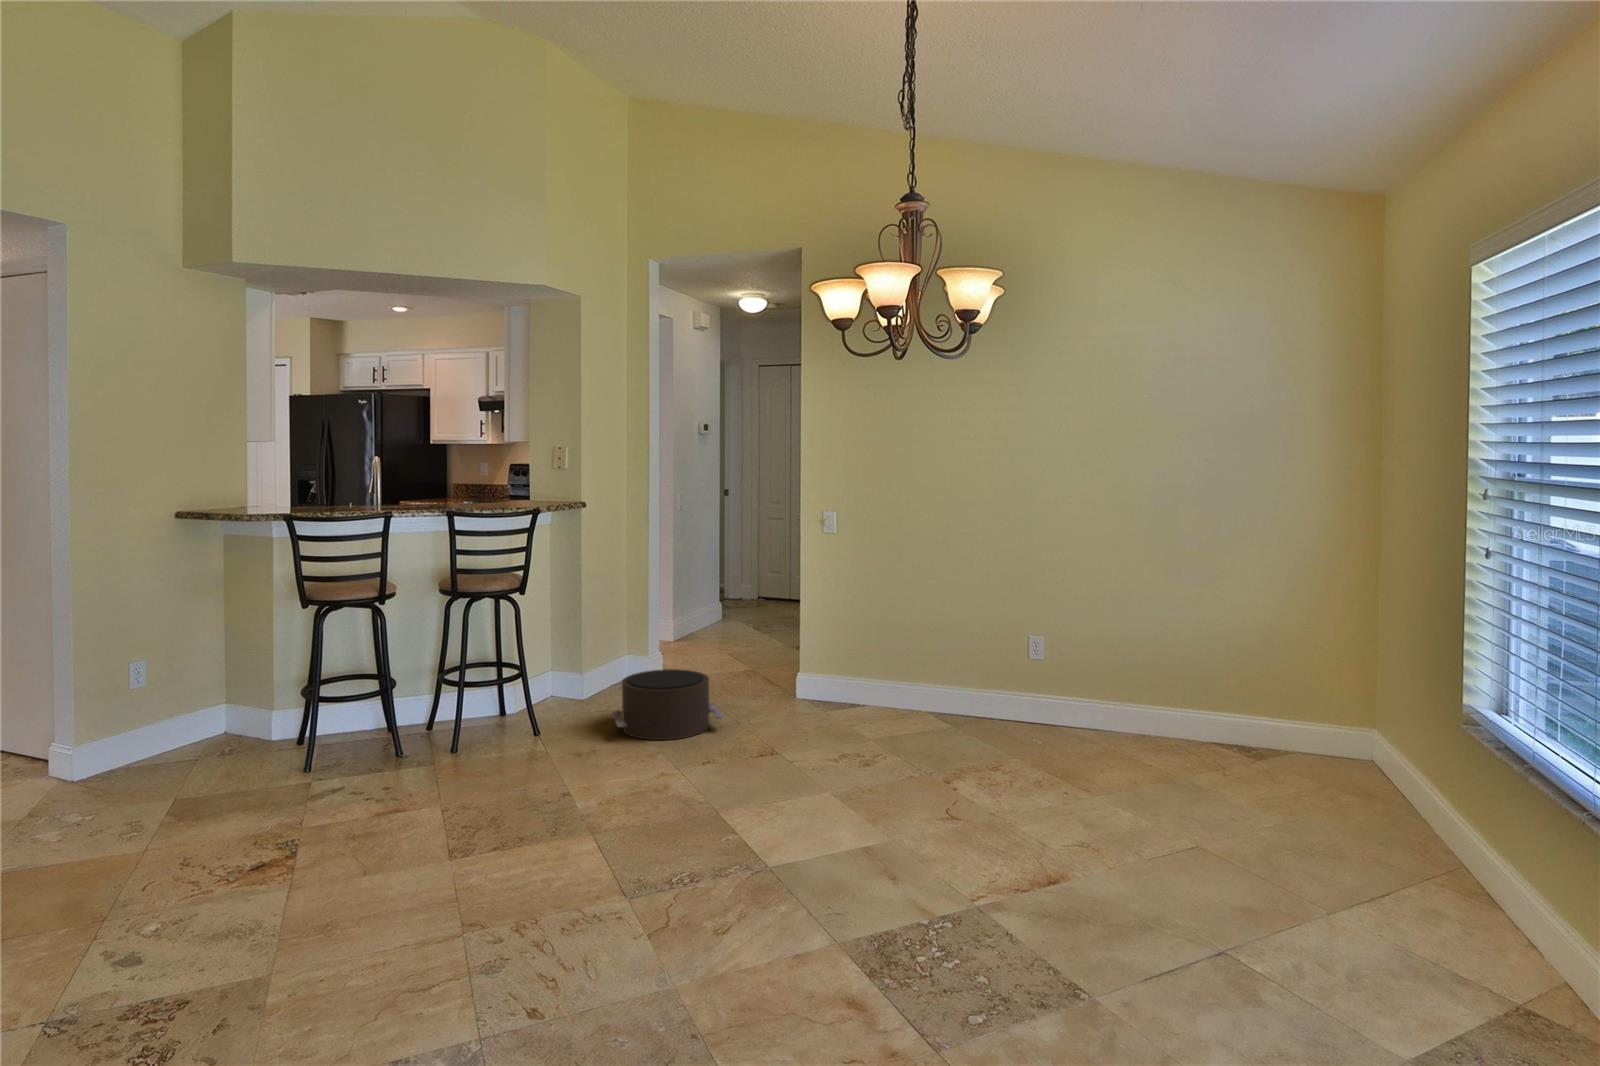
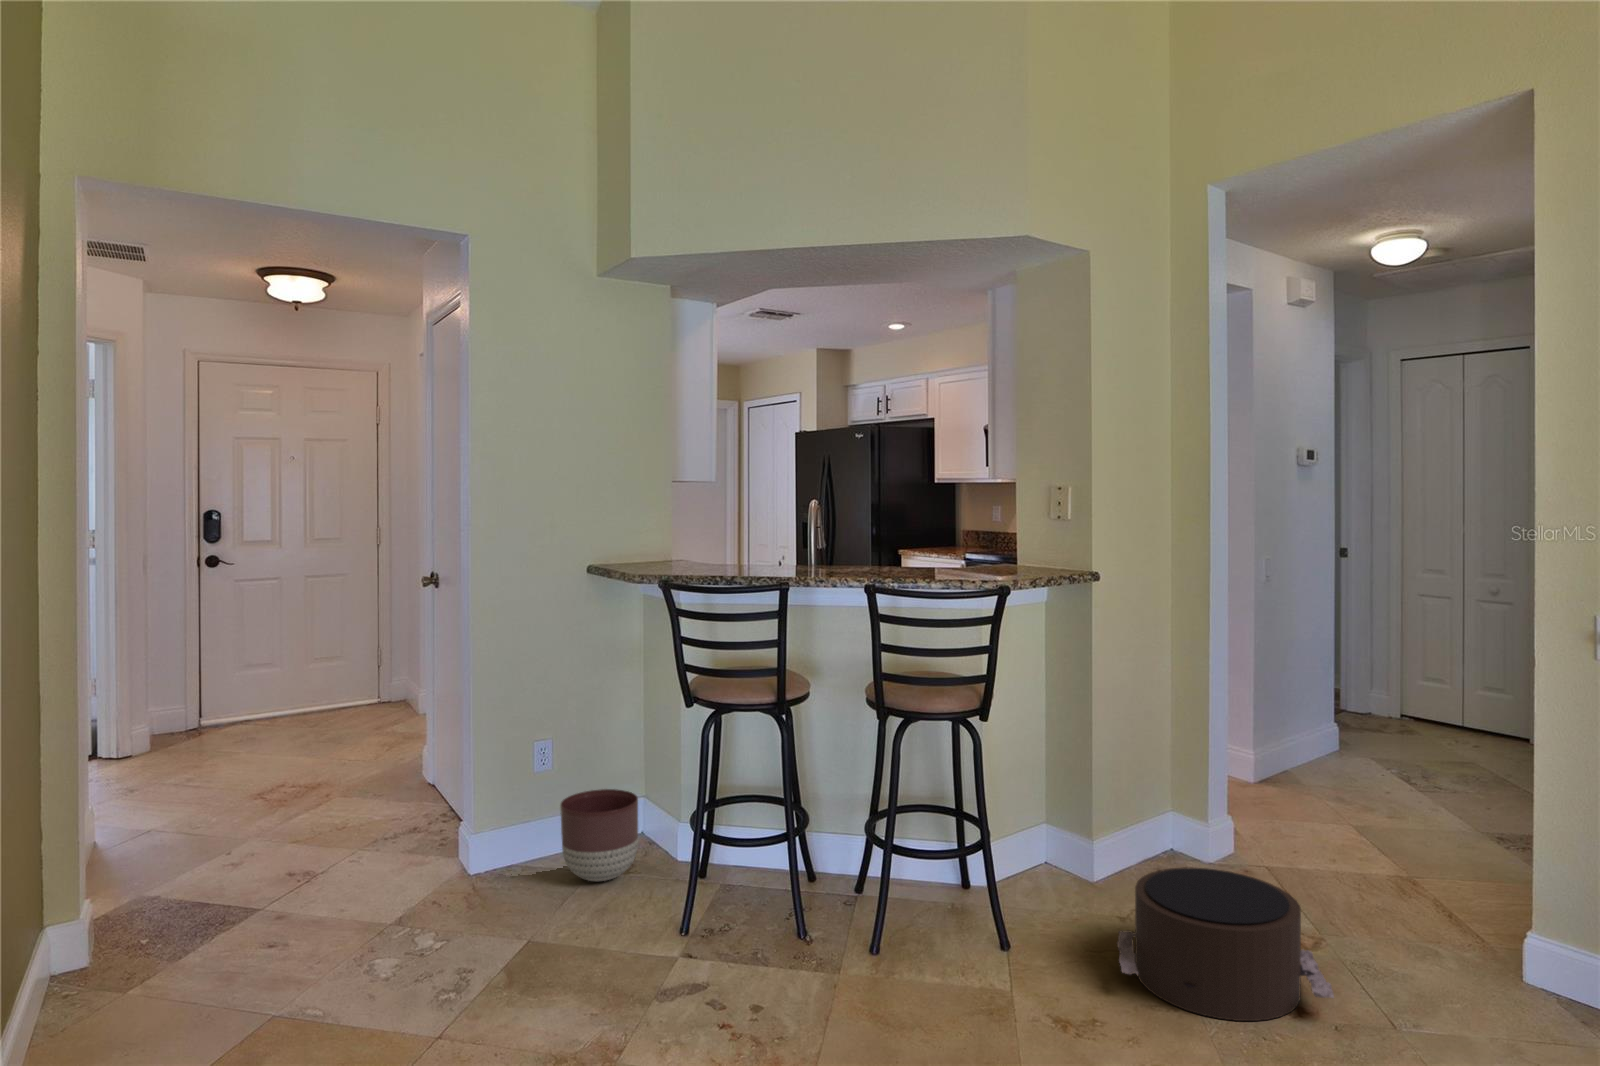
planter: none [168,684,242,755] -> present [560,789,638,881]

